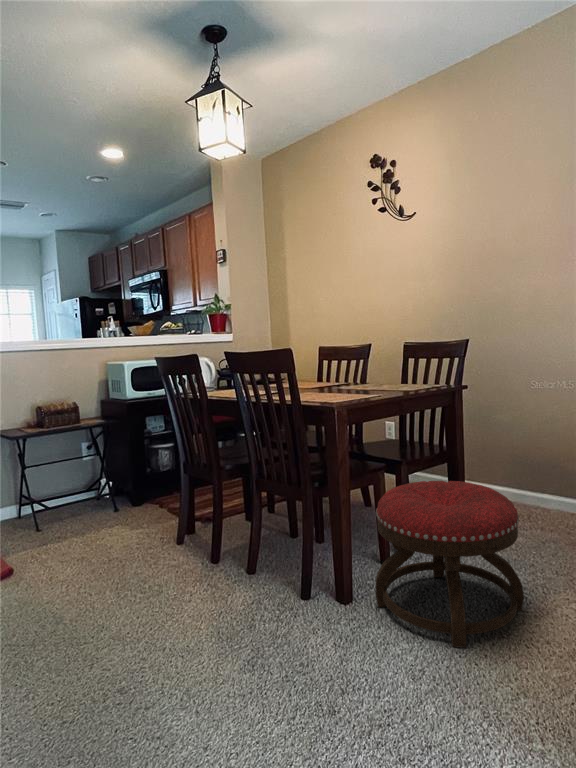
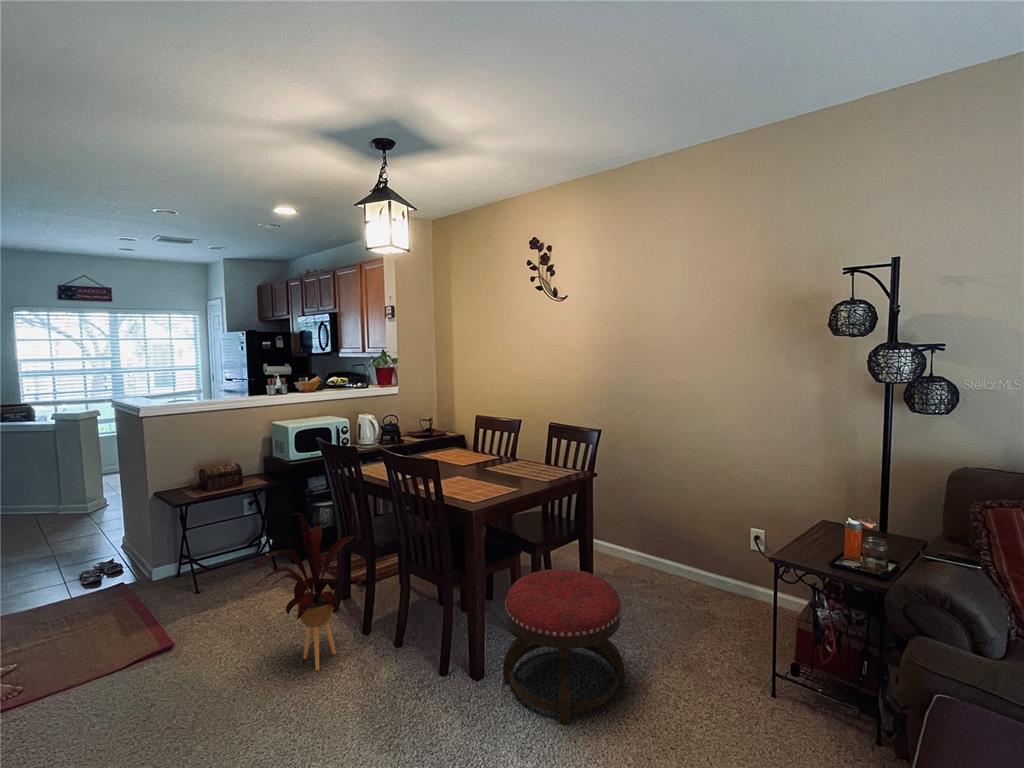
house plant: none [90,418,203,595] -> present [252,513,355,671]

